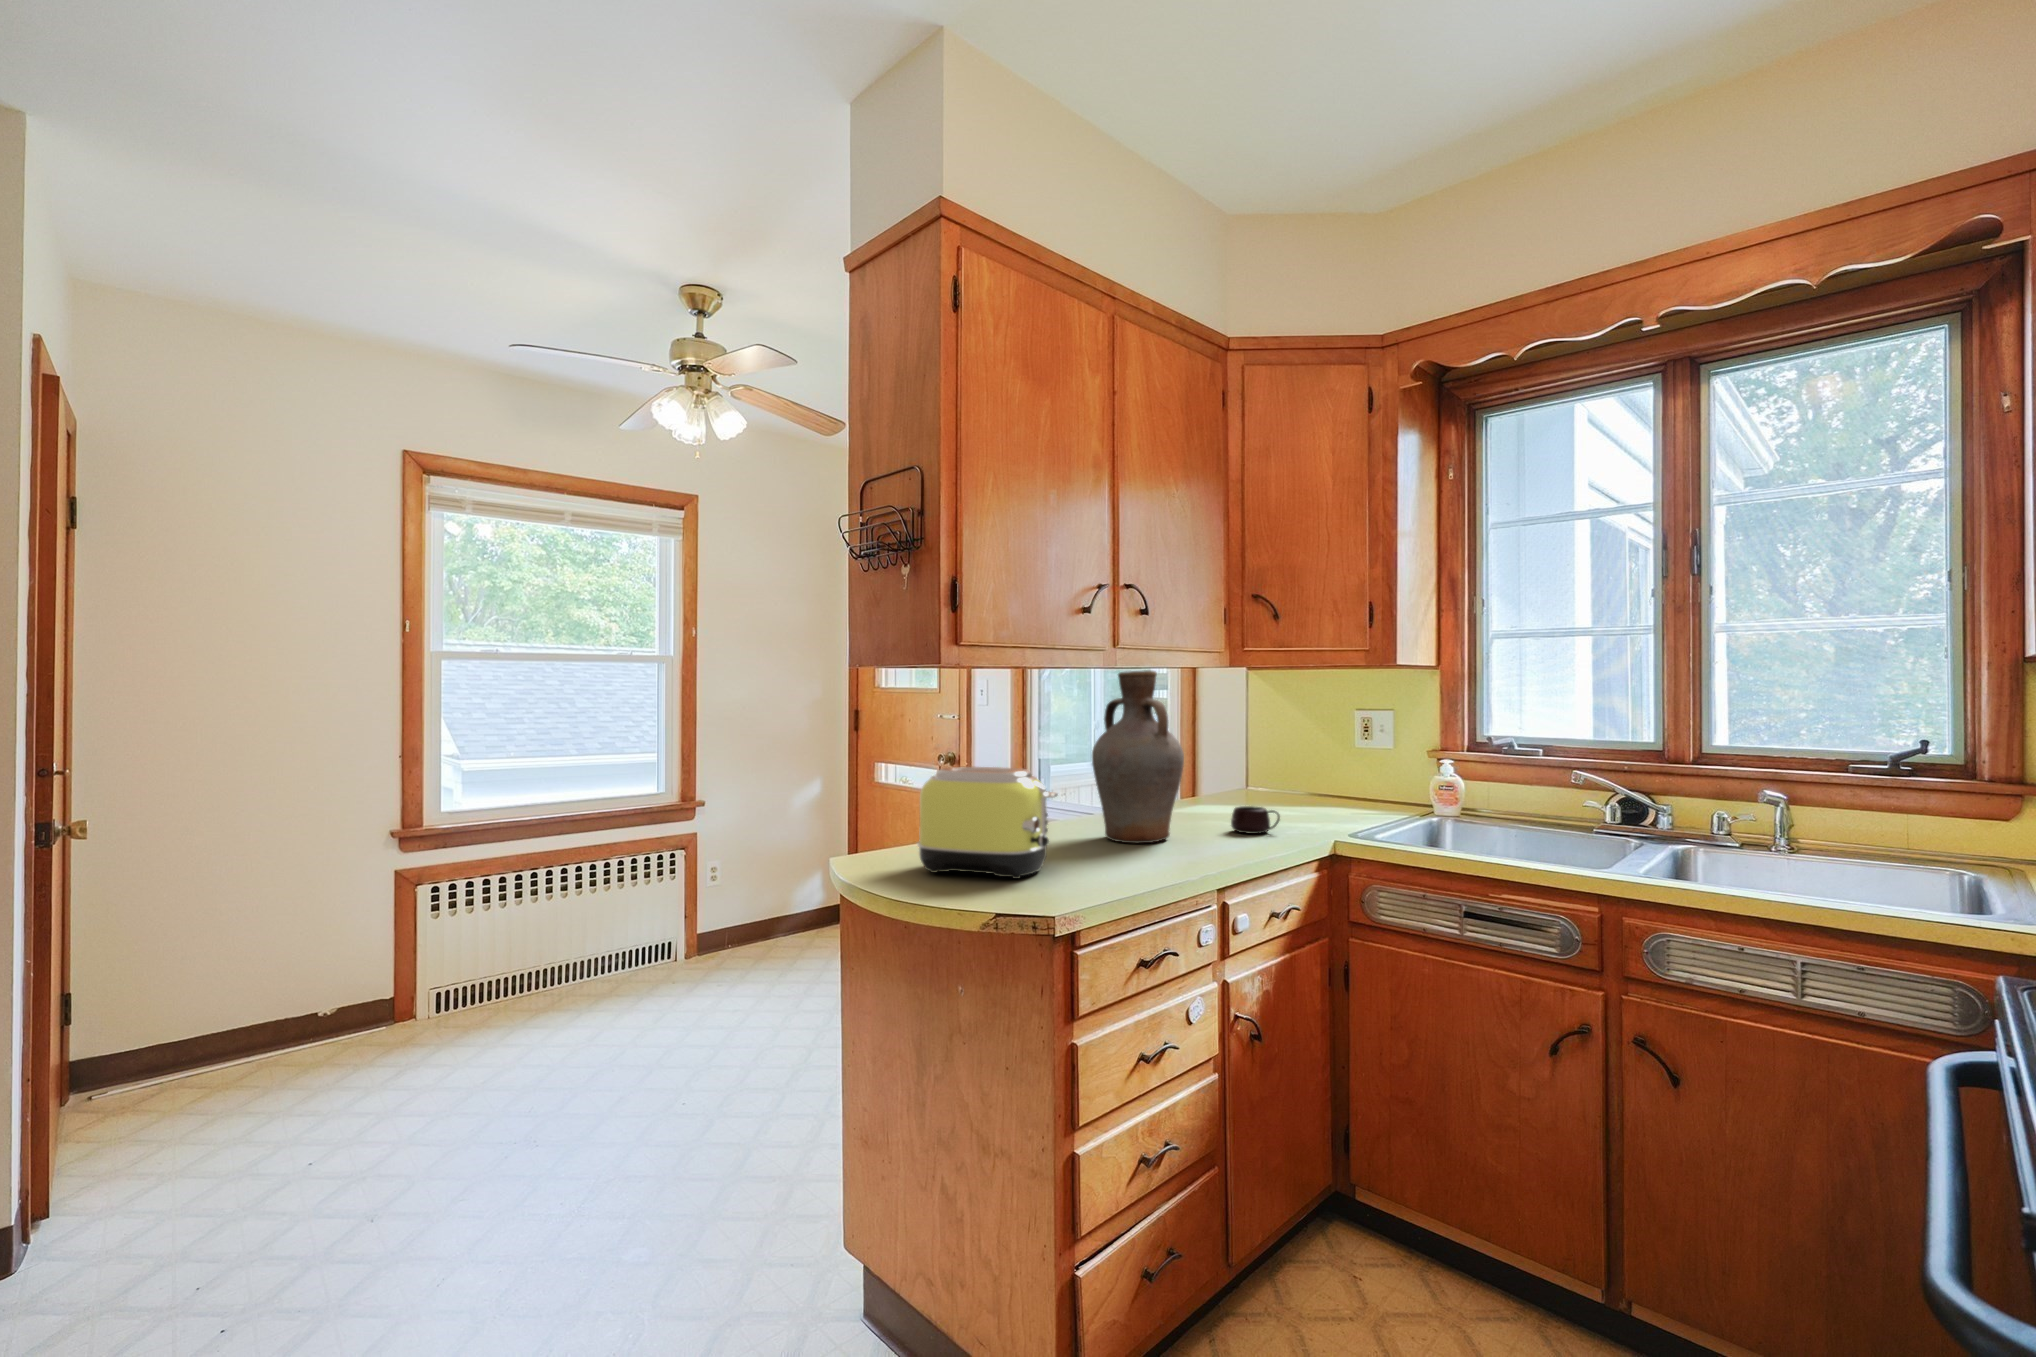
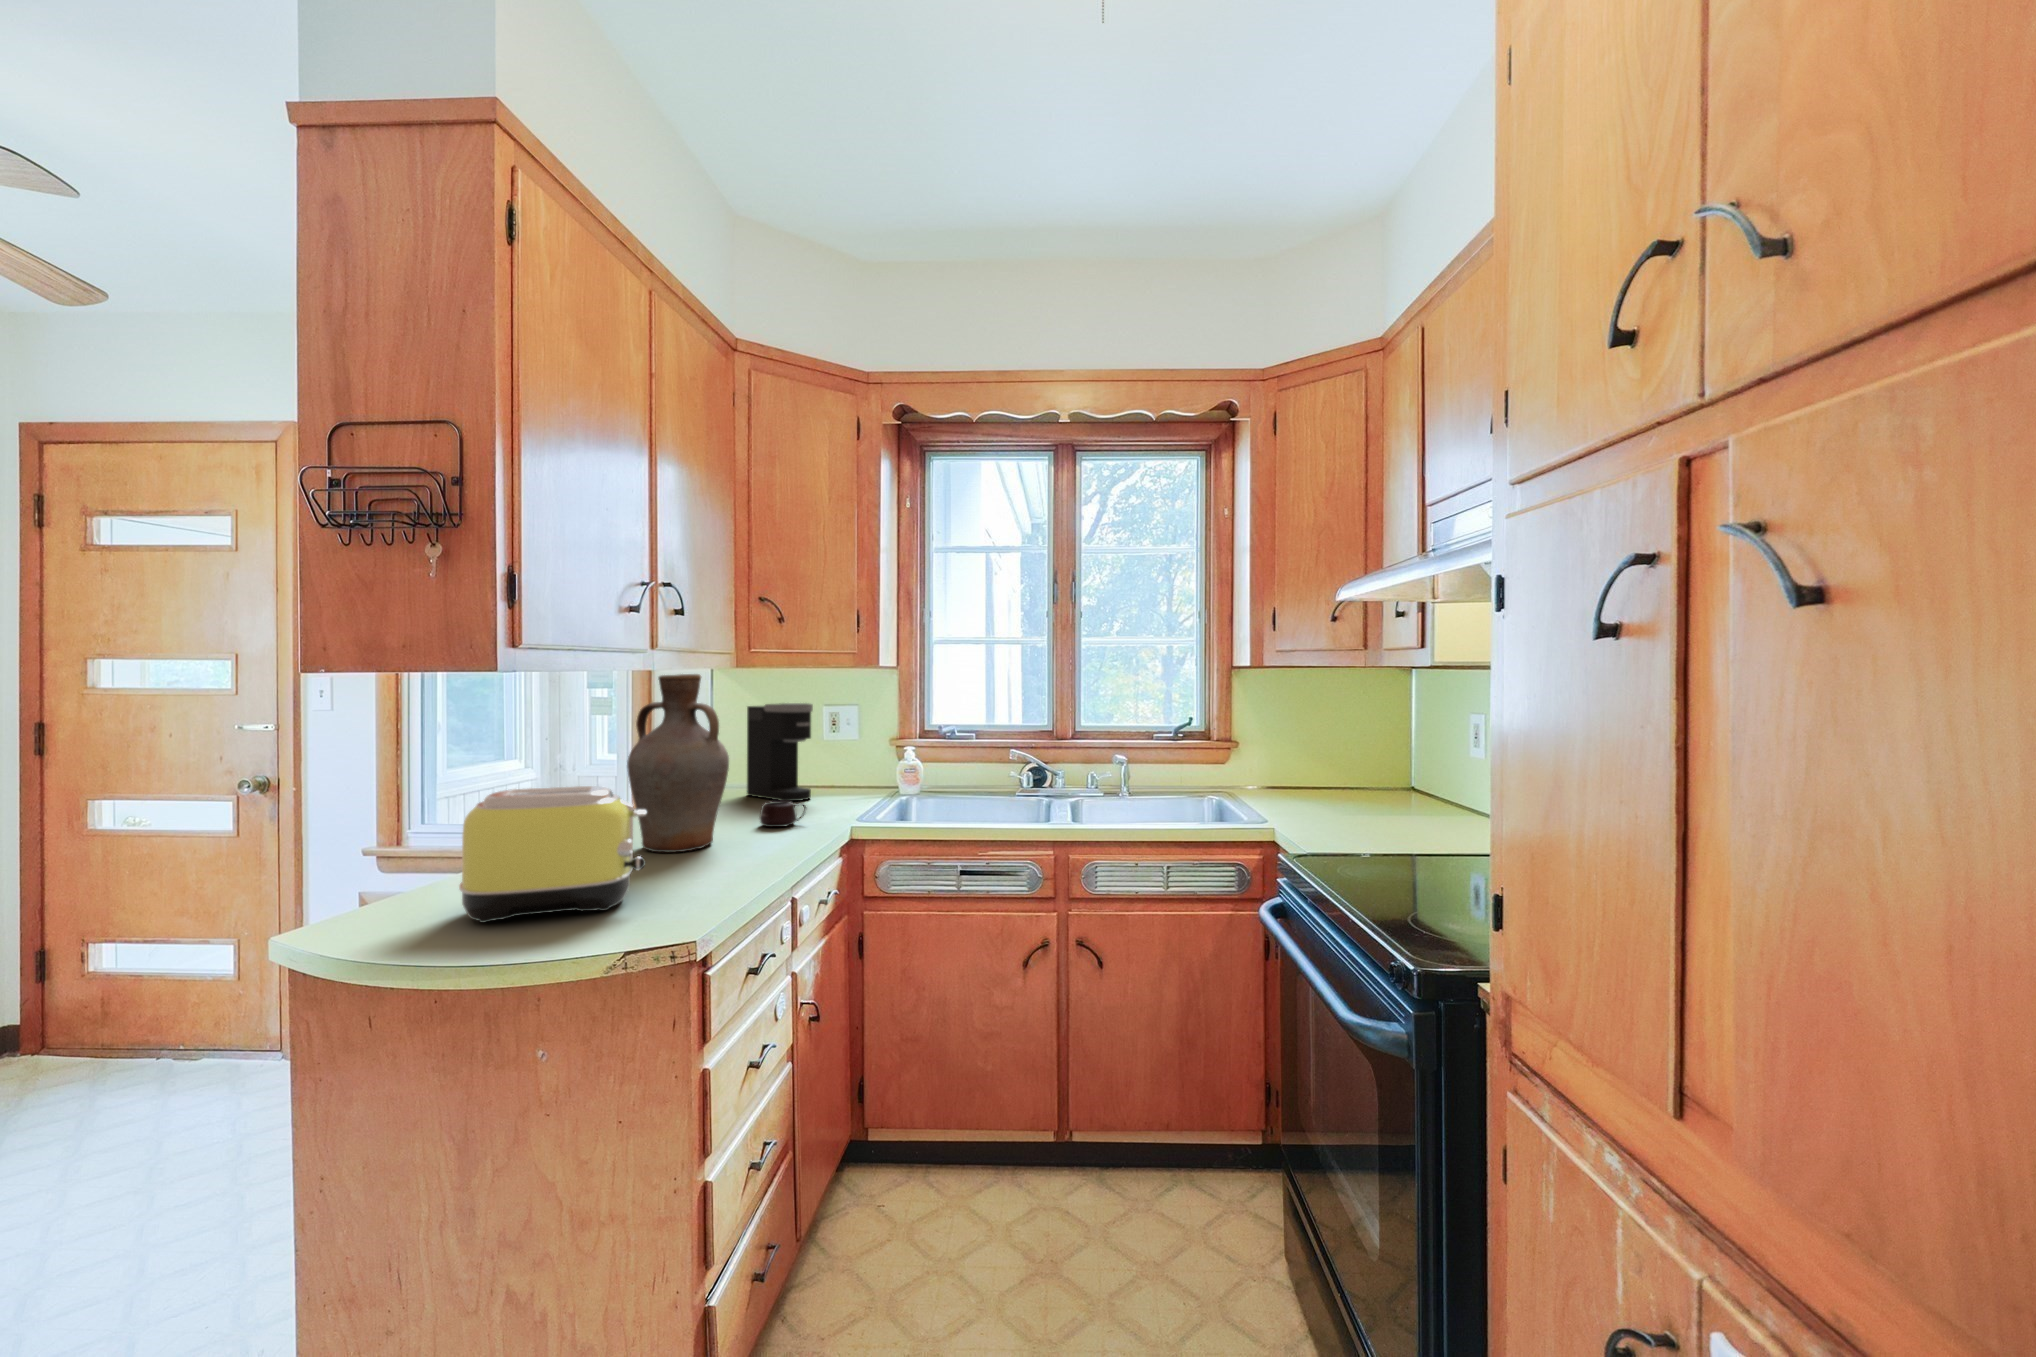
coffee maker: none [1259,705,1322,812] -> present [747,703,813,801]

